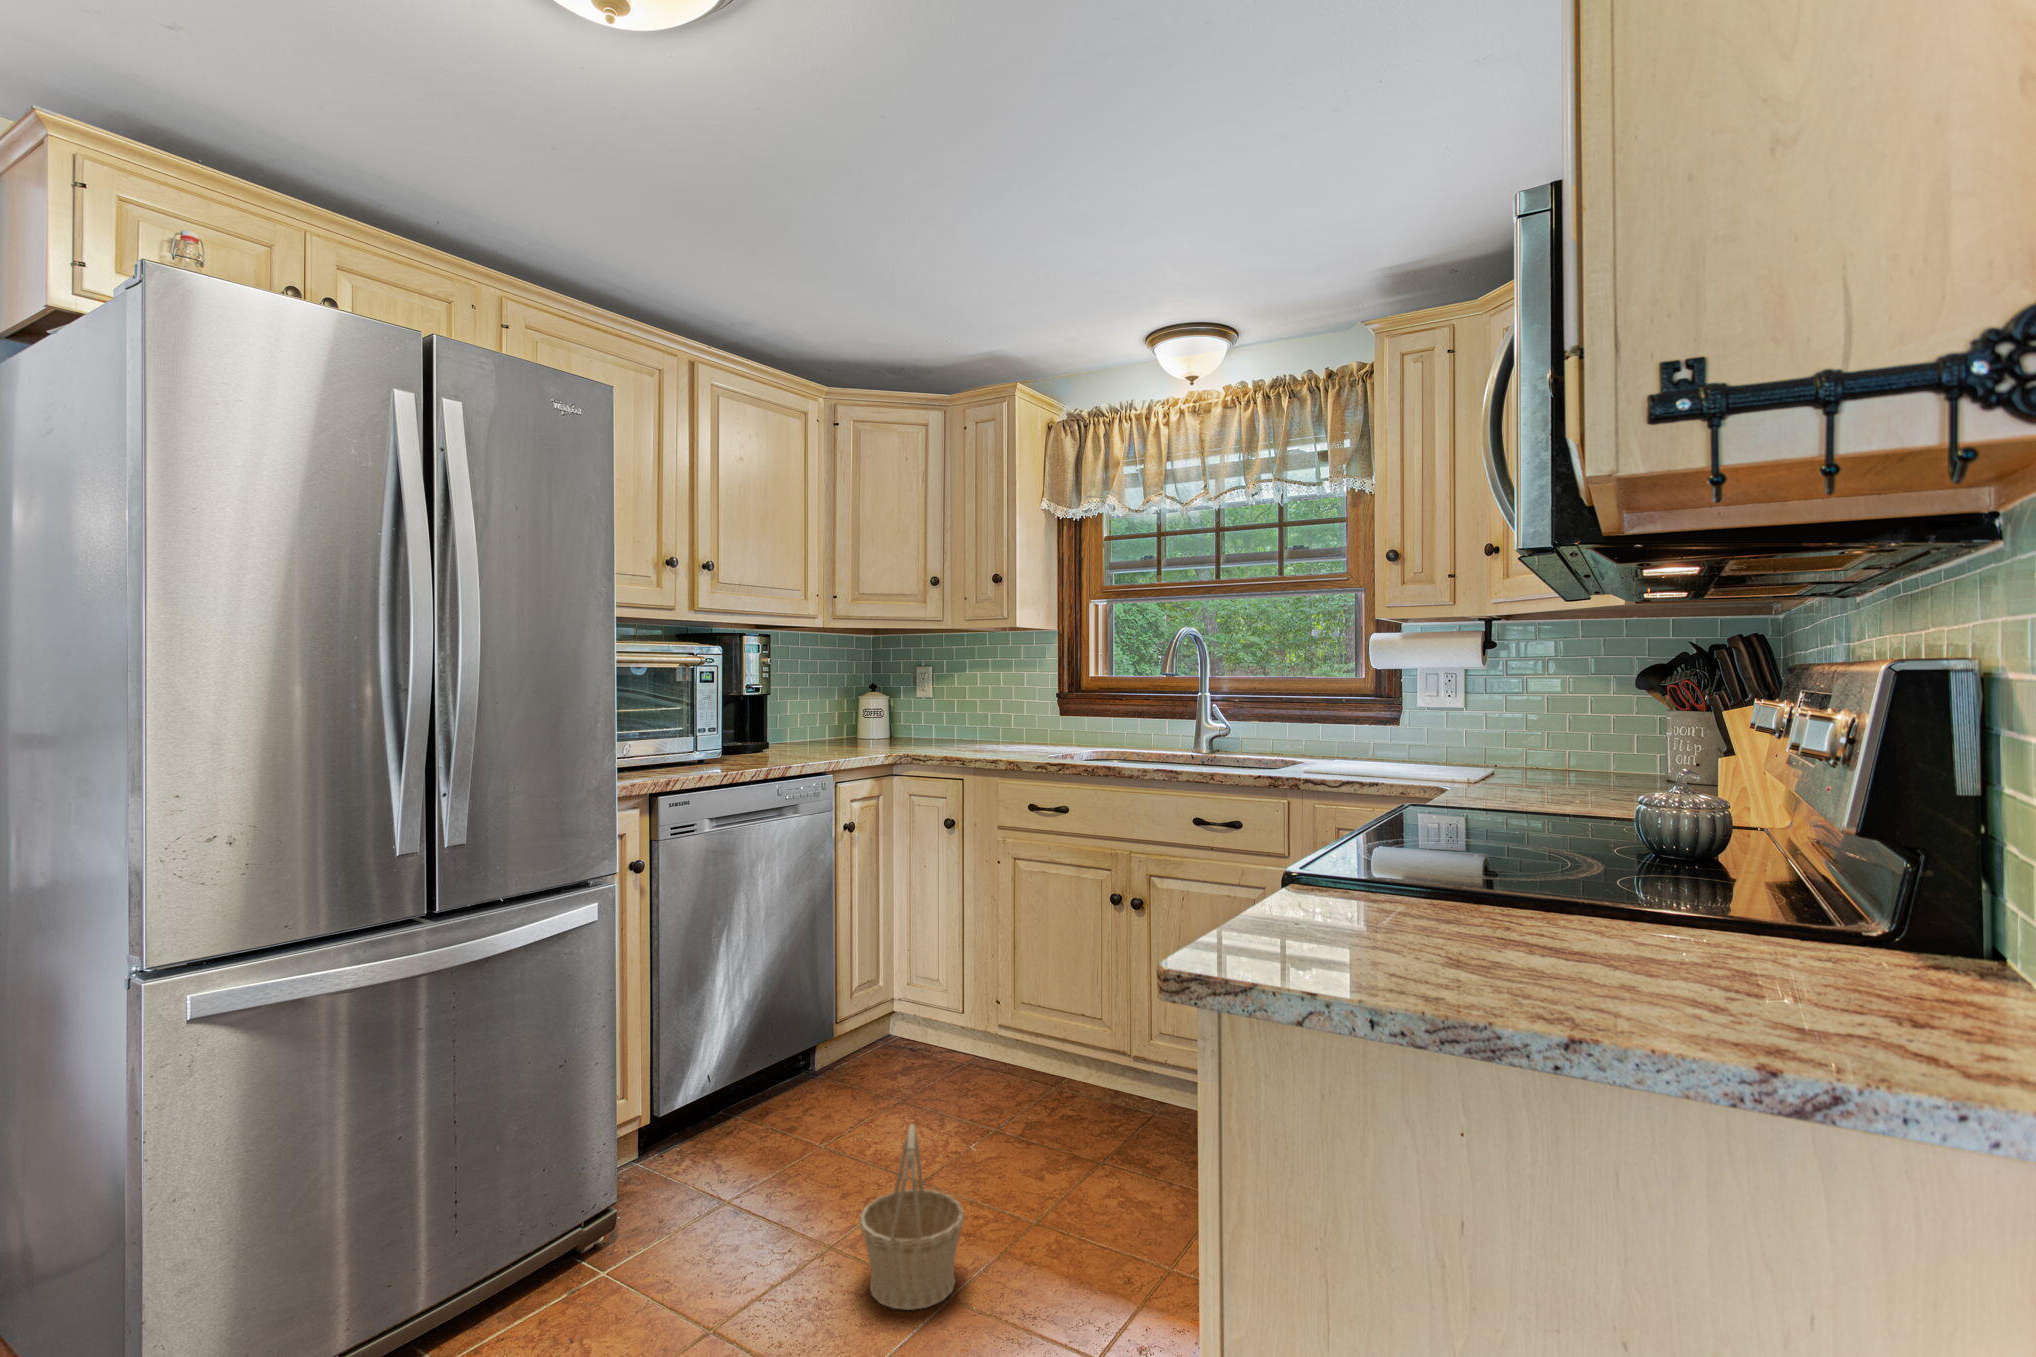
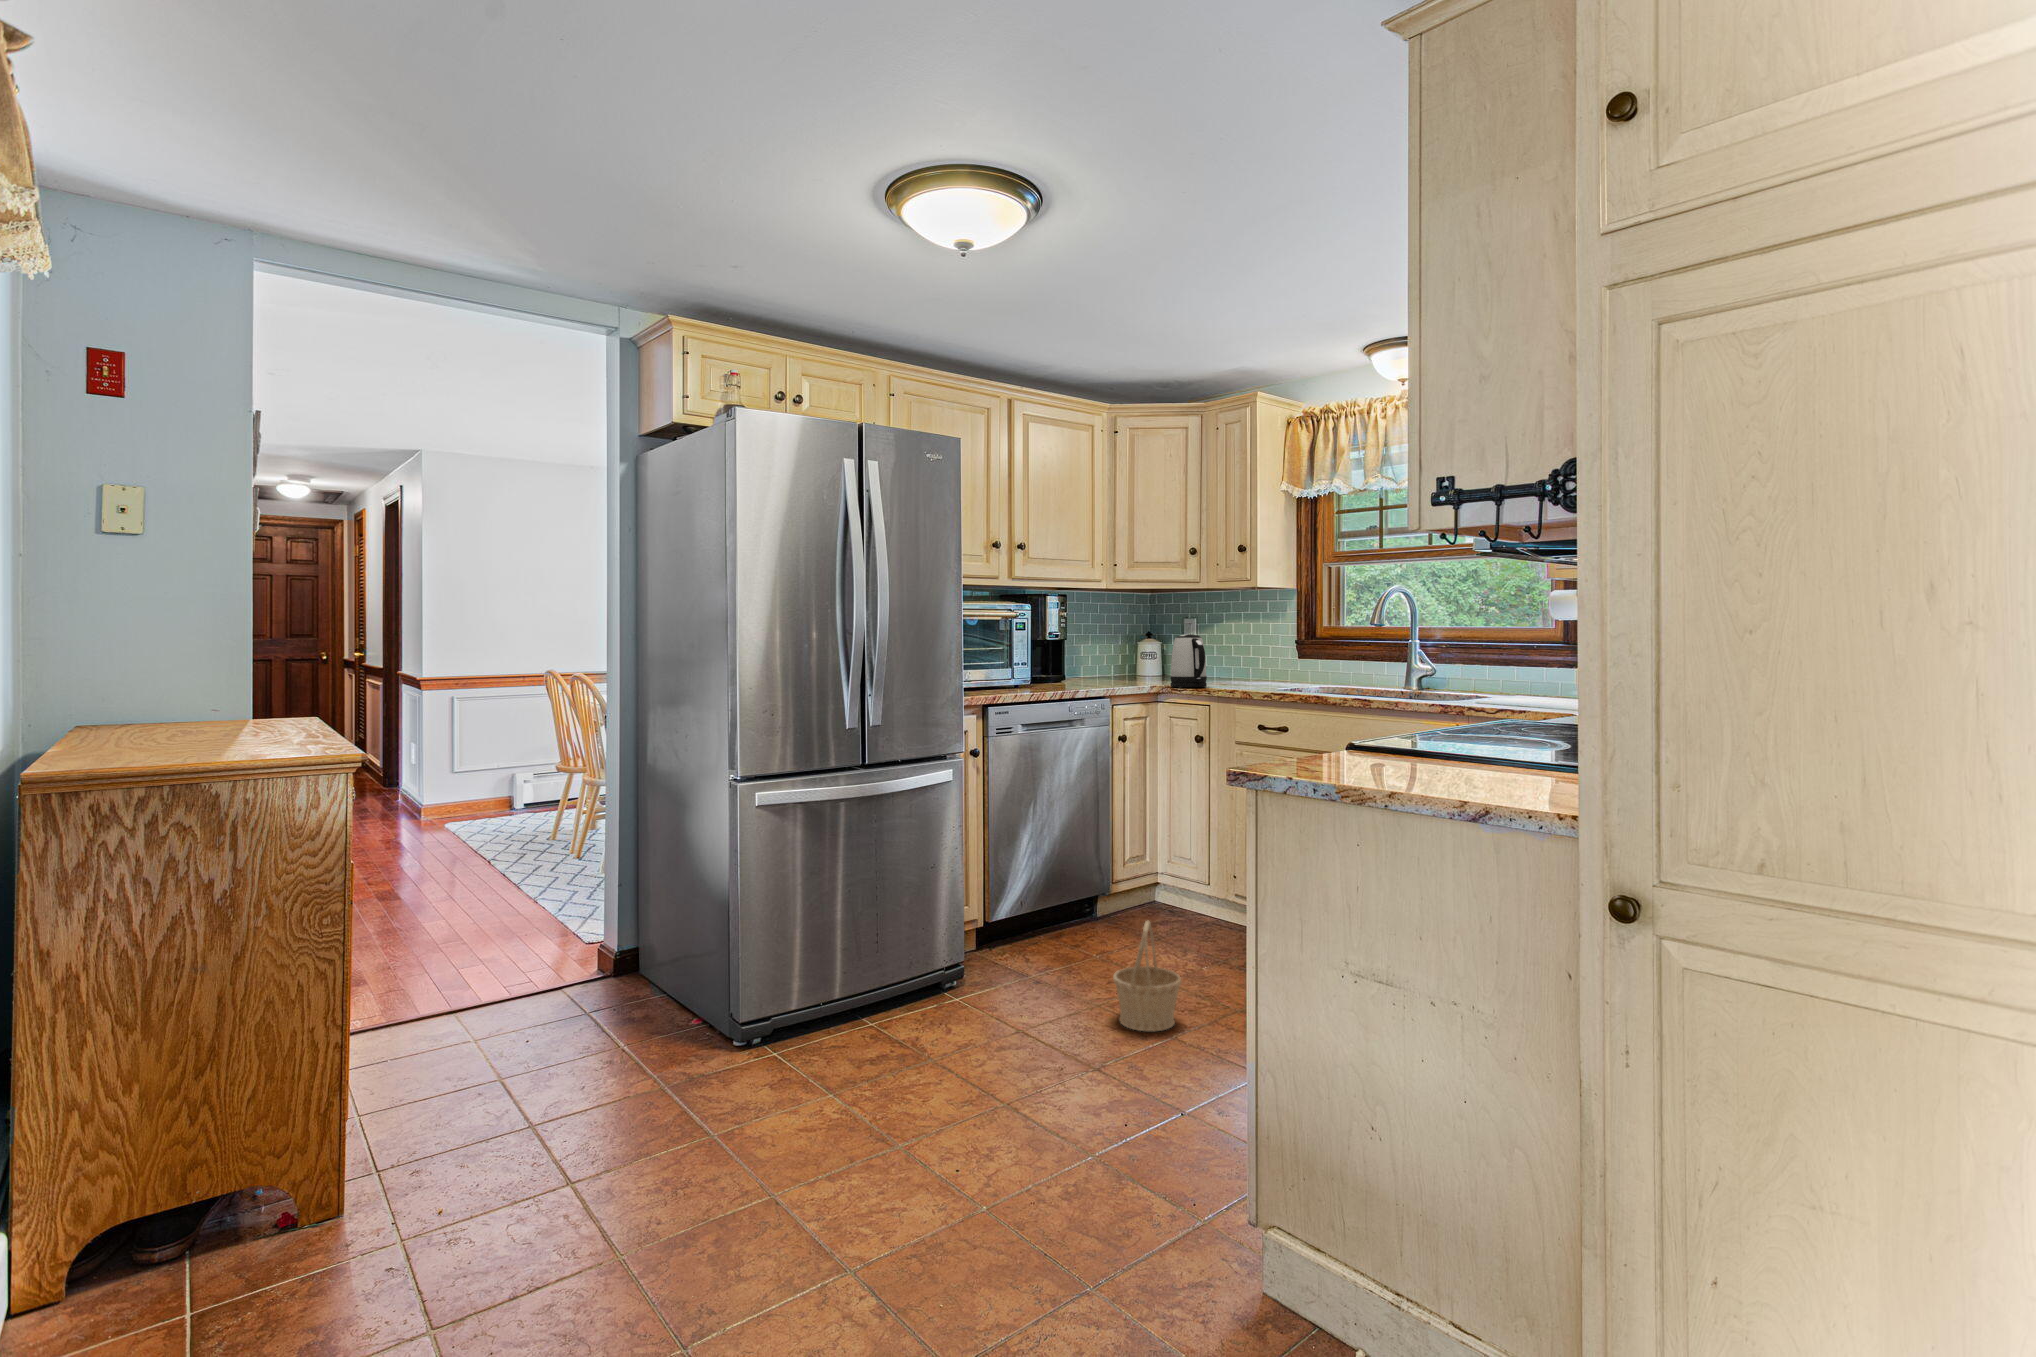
kettle: none [909,687,955,755] -> present [1170,634,1207,688]

